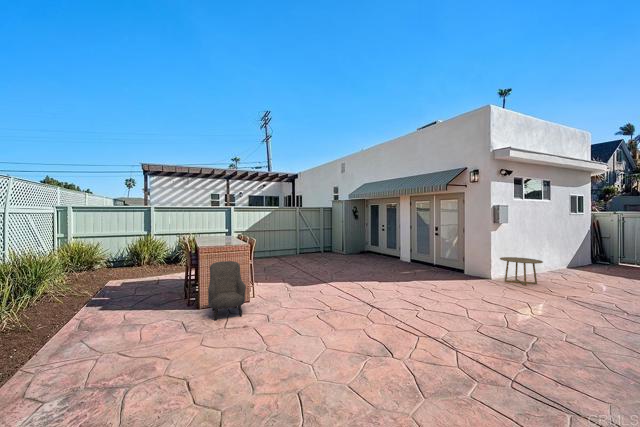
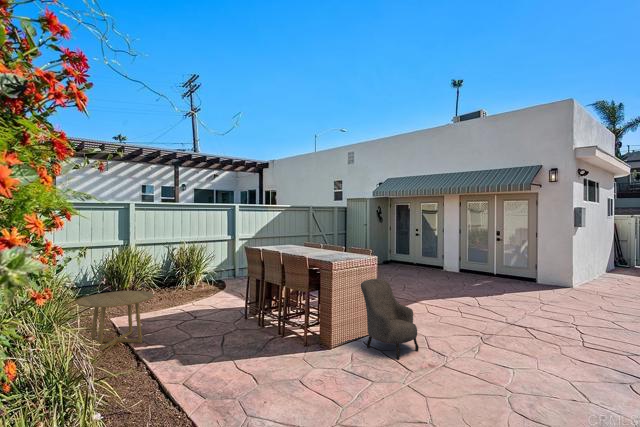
round table: present [500,257,543,286] -> present [76,291,154,351]

